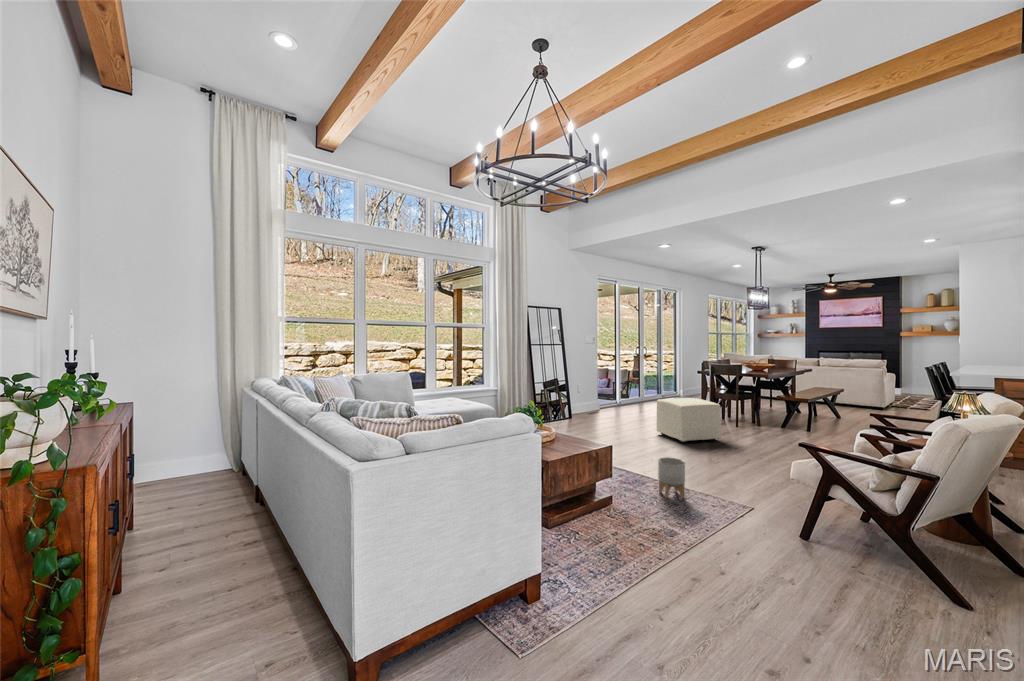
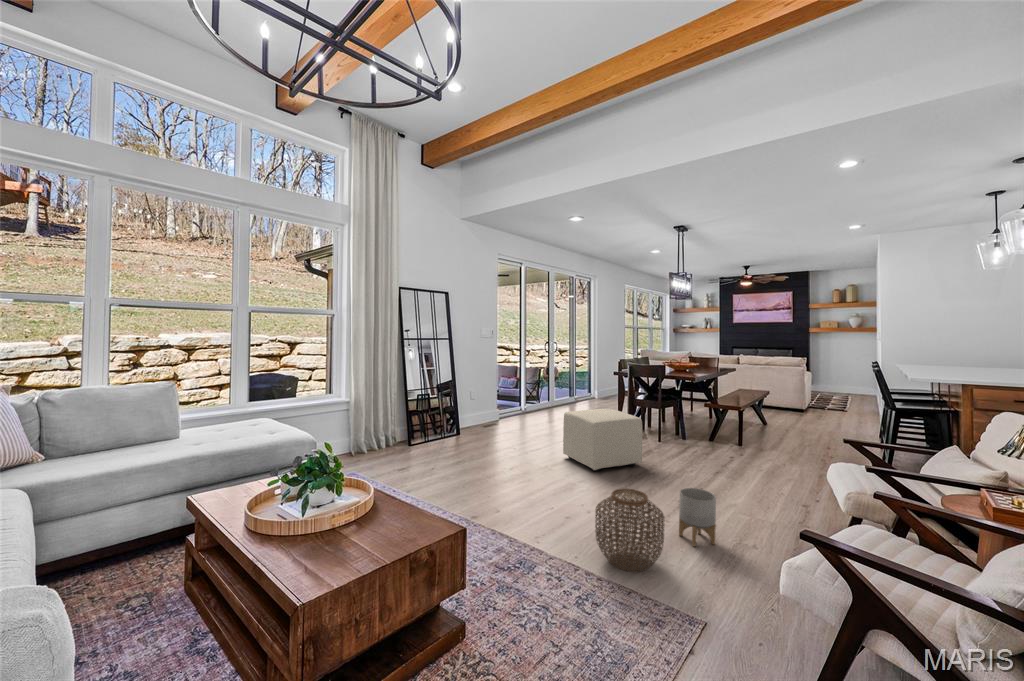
woven basket: none [686,440,733,491] -> present [595,488,664,572]
planter: present [658,457,685,499] -> present [679,488,716,546]

